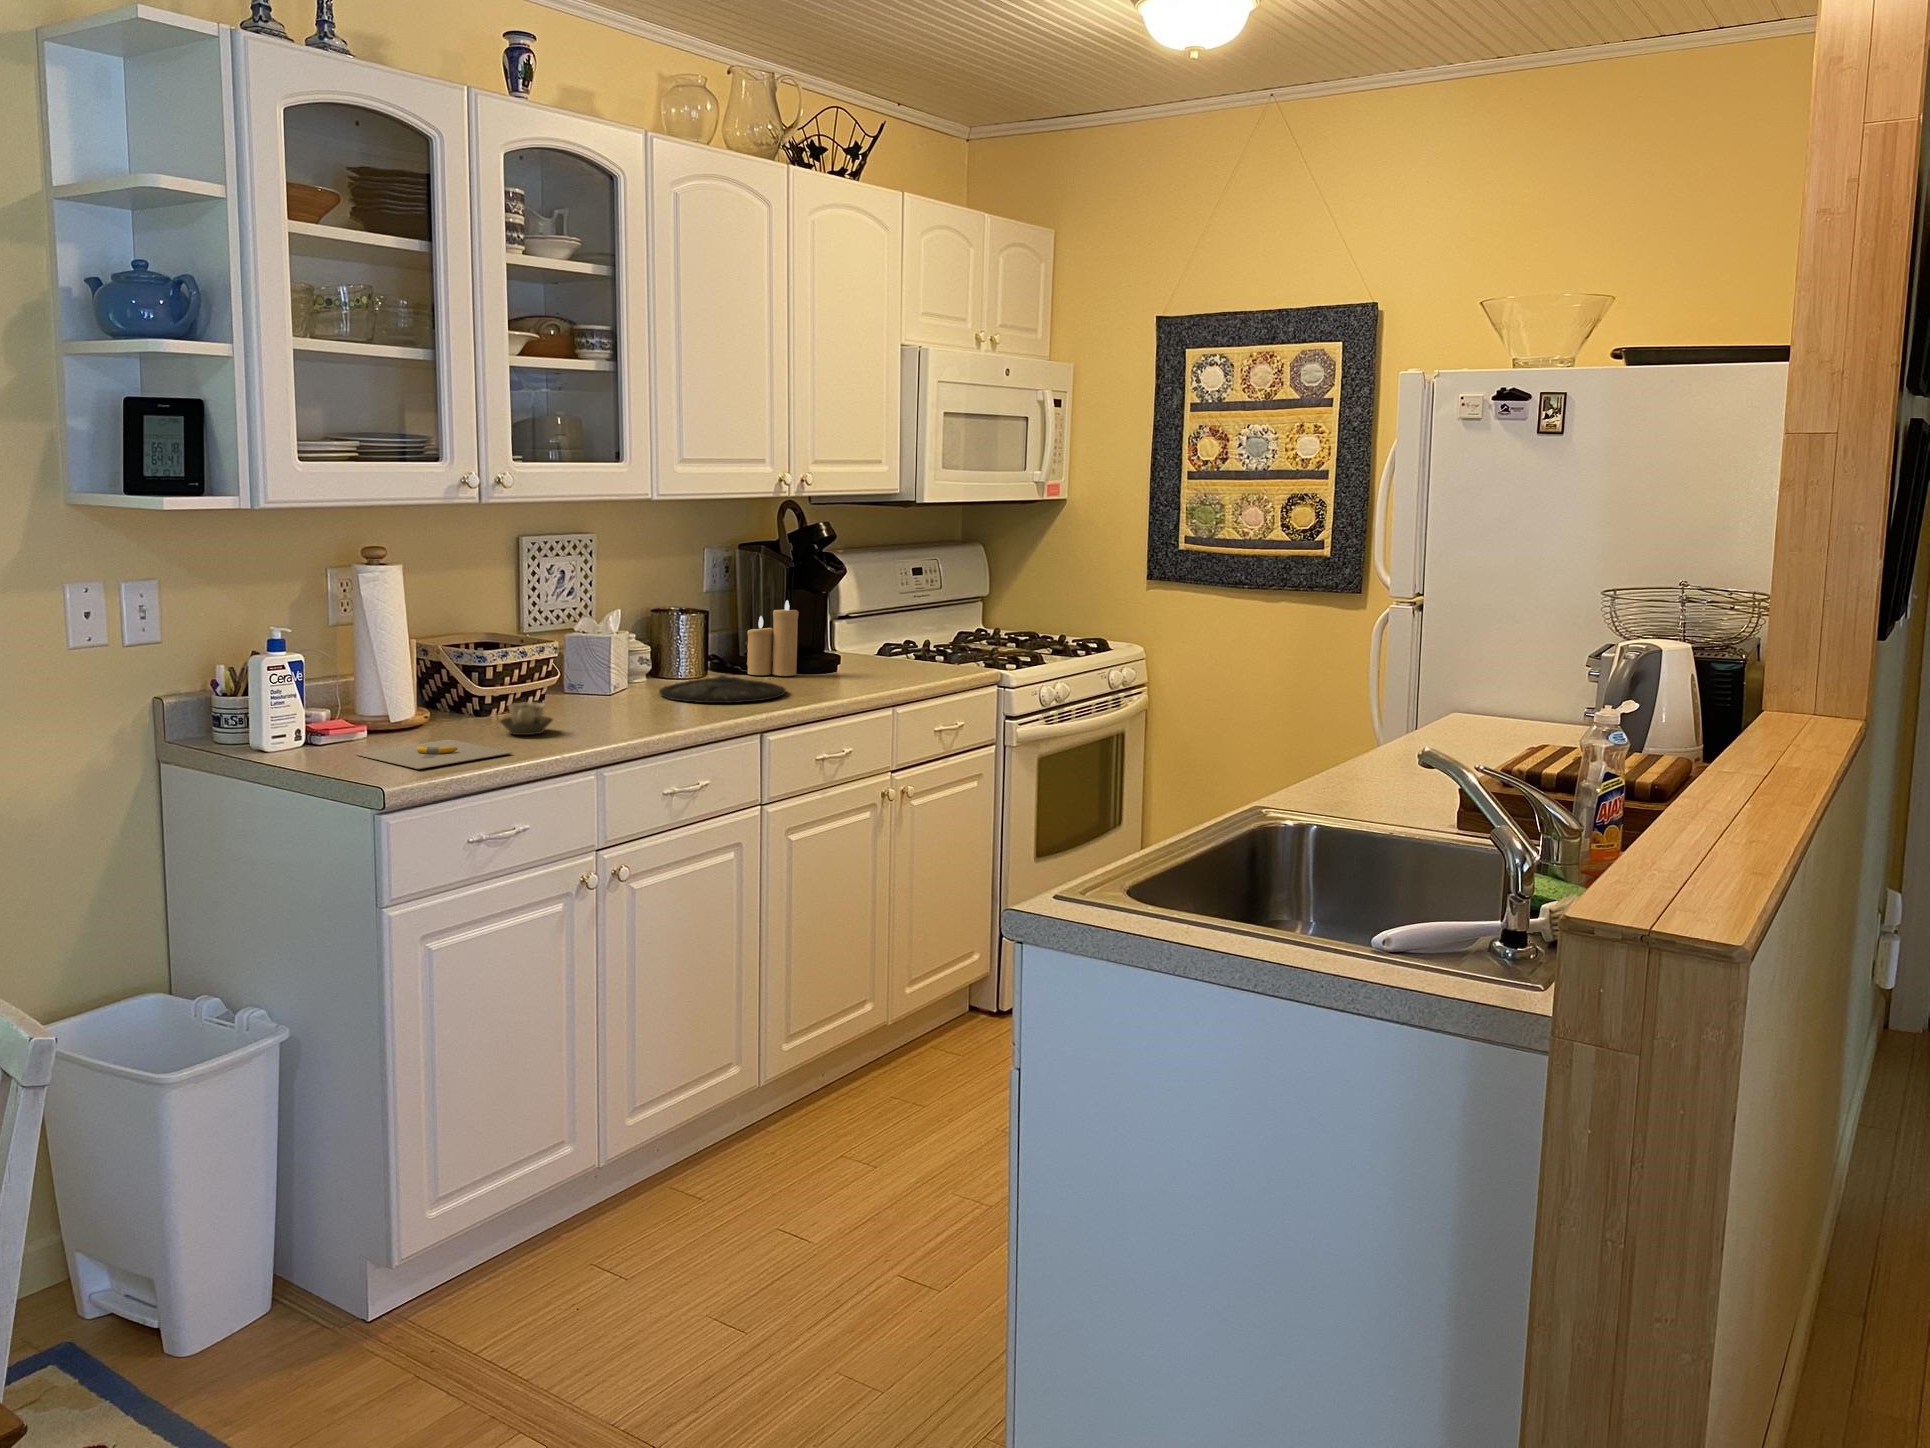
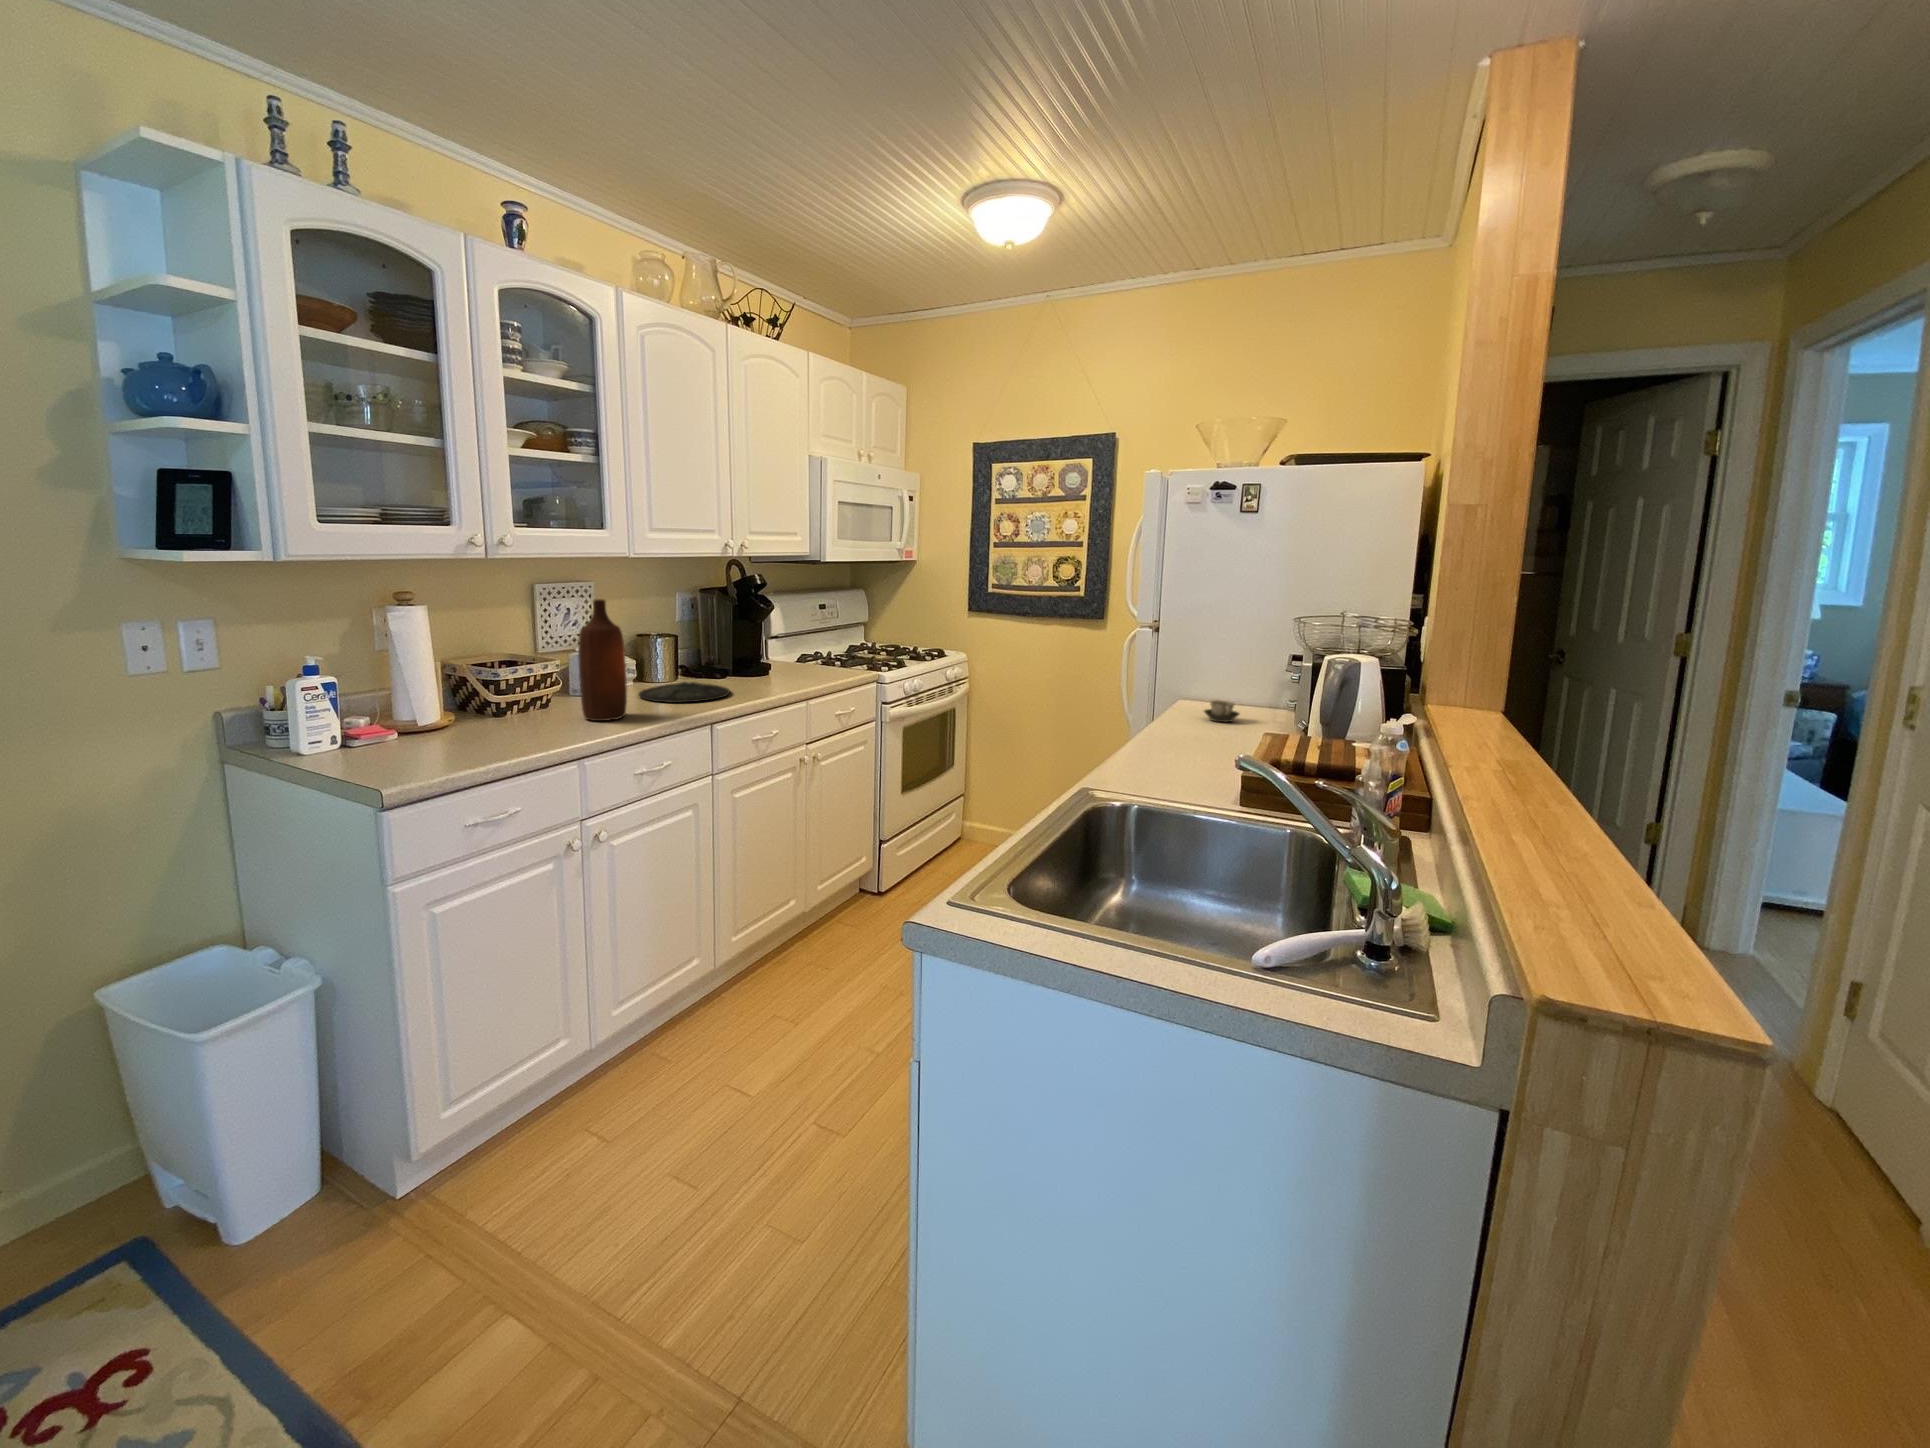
bottle: none [590,558,650,723] -> present [578,599,627,721]
candle: present [747,600,798,676] -> none [705,627,740,680]
cup: present [500,702,552,735] -> present [1204,700,1239,722]
banana: present [356,739,512,769] -> none [377,739,507,770]

